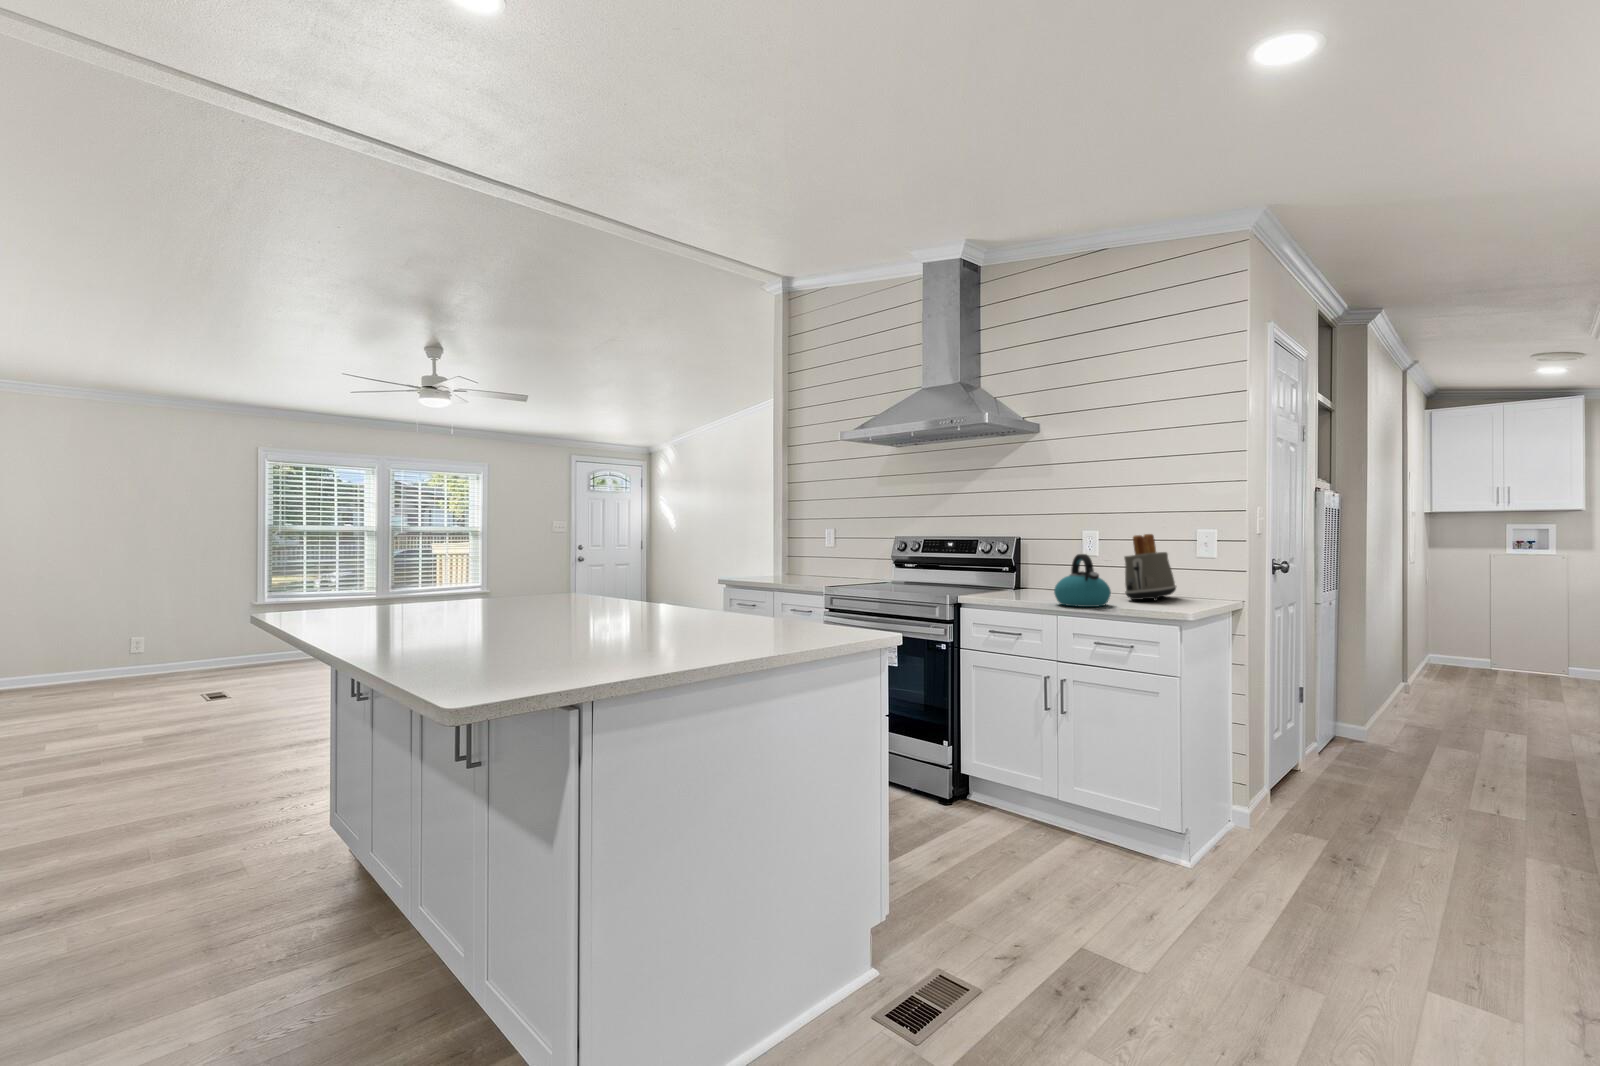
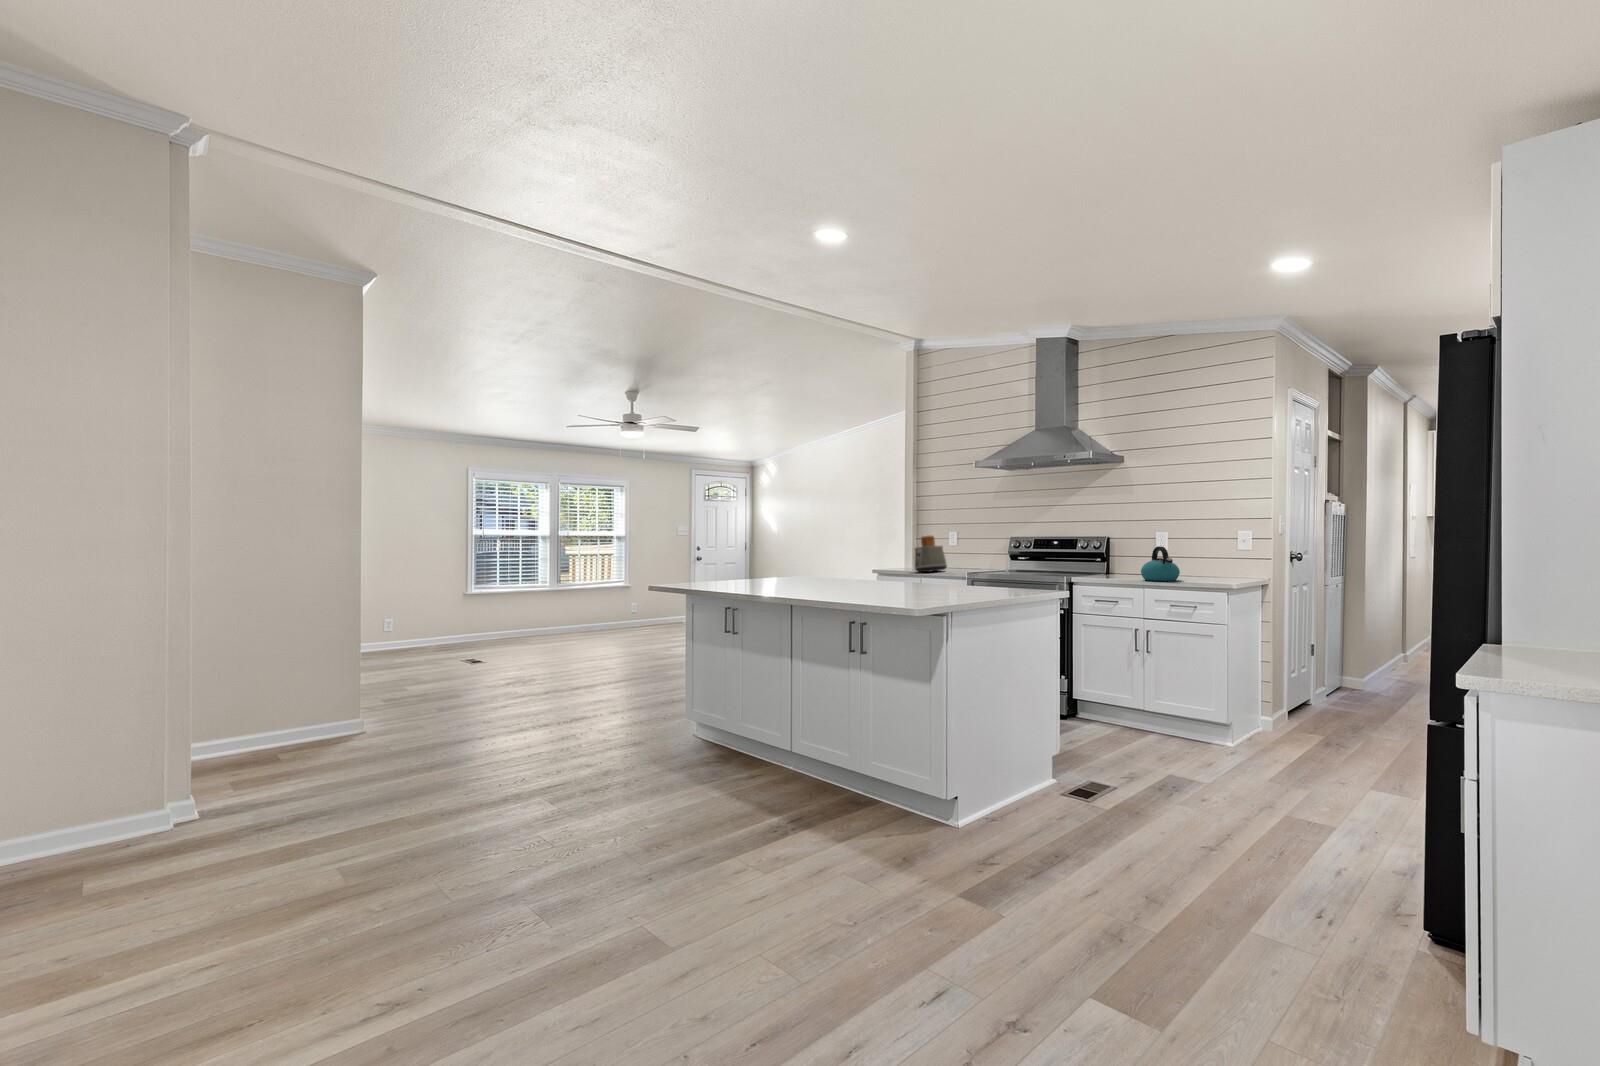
toaster: present [1124,534,1177,601] -> present [915,535,947,572]

